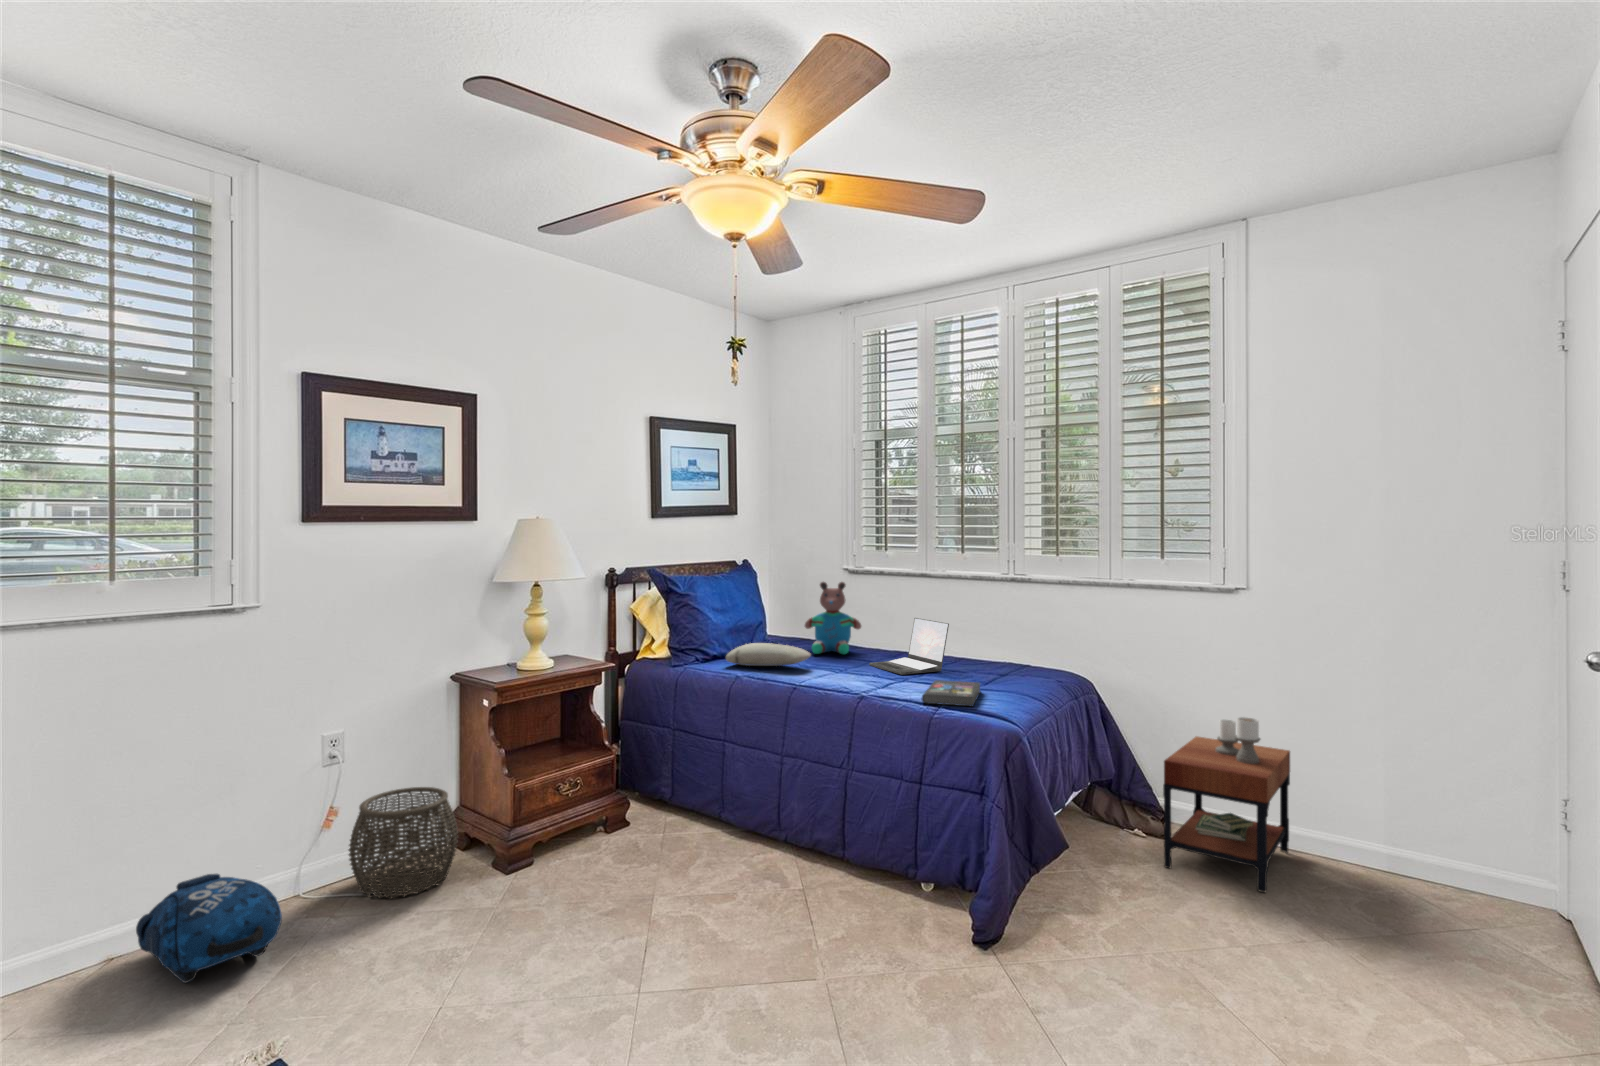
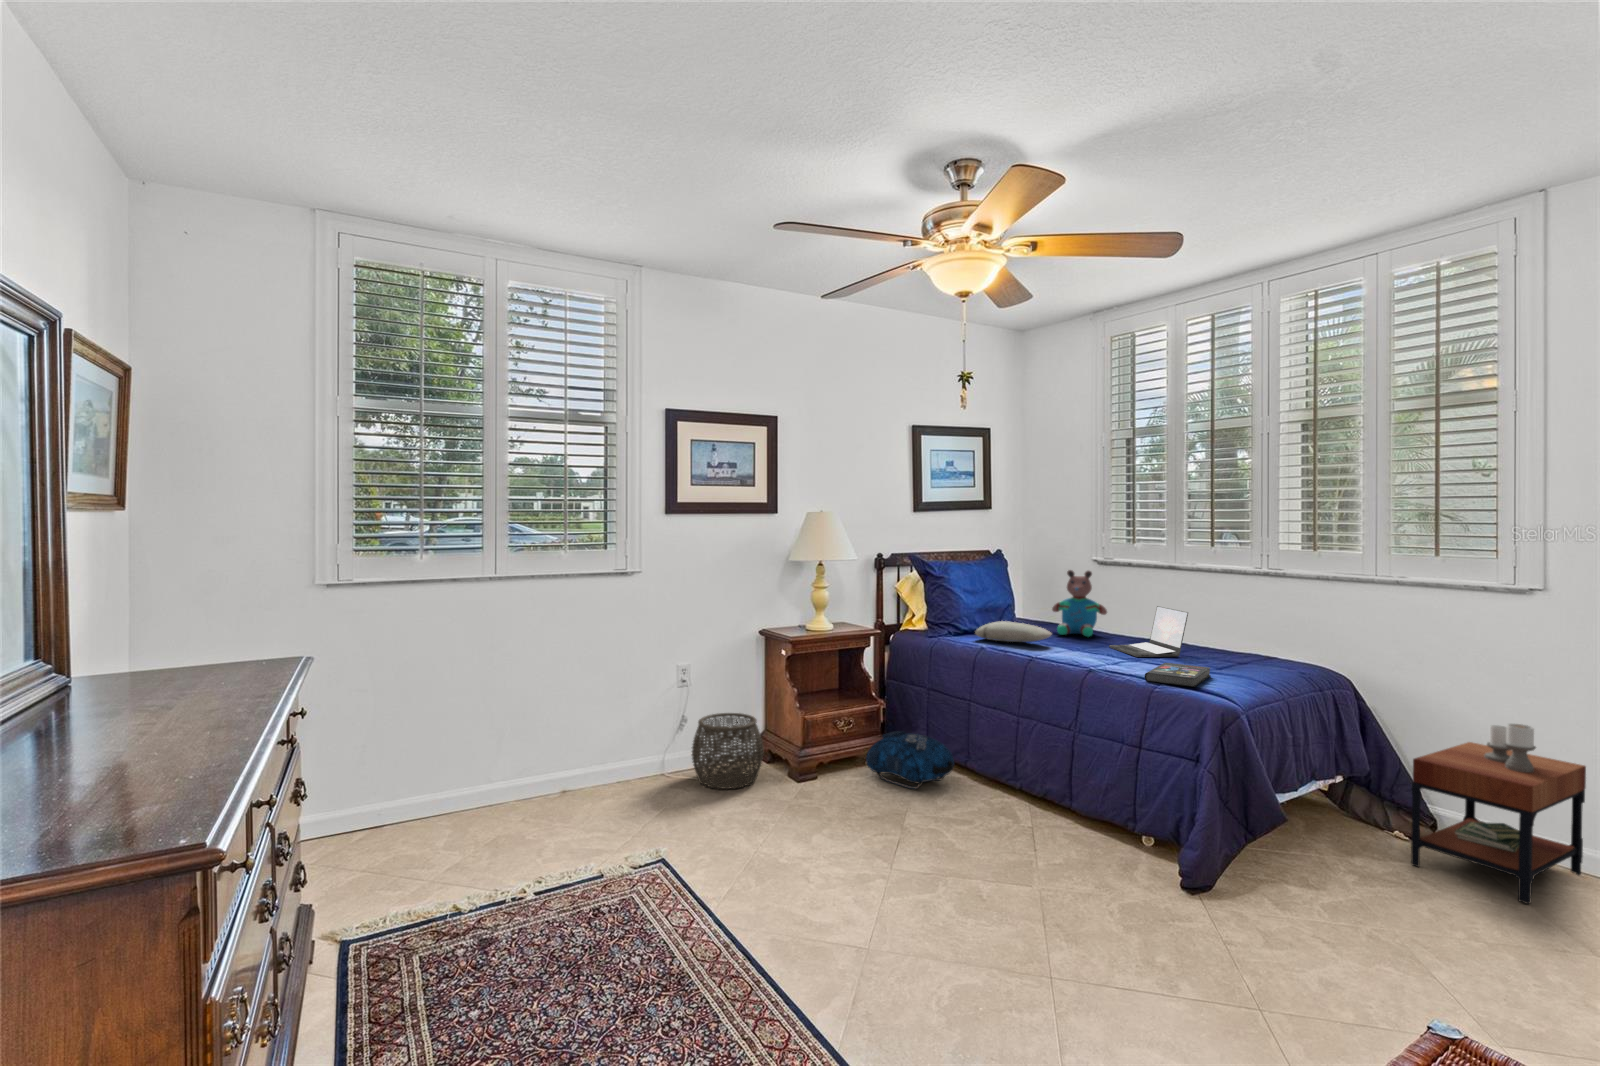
backpack: present [136,874,282,983] -> present [866,731,954,789]

